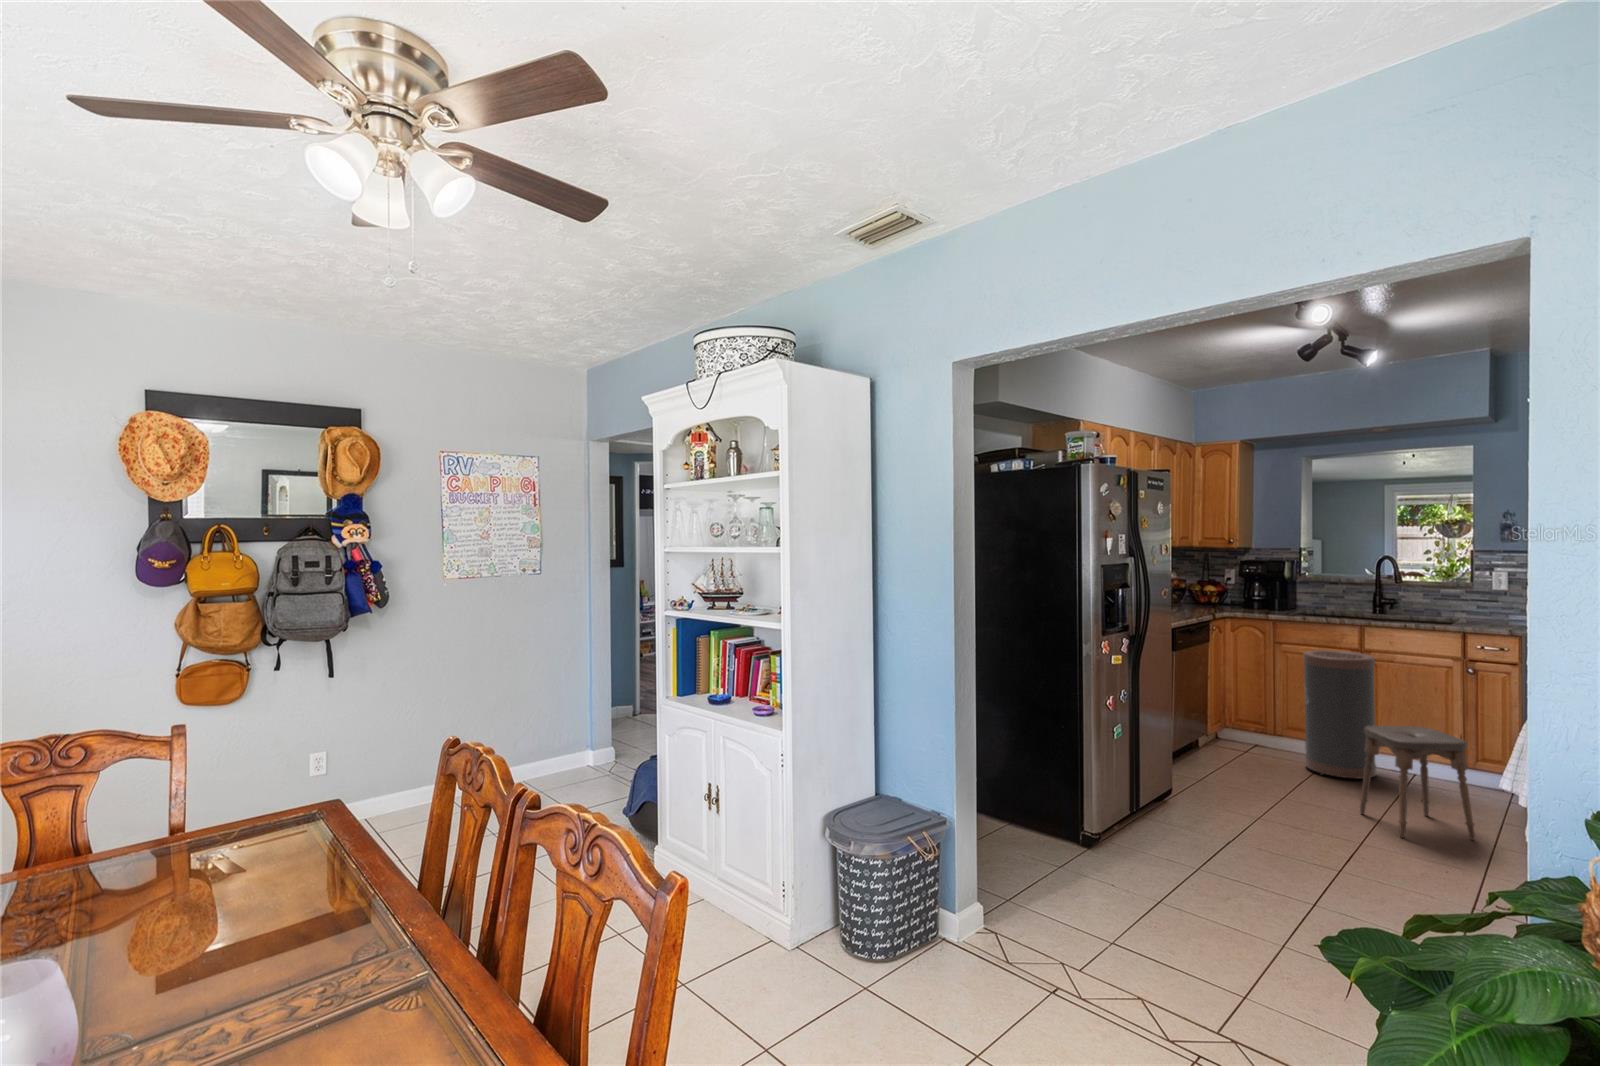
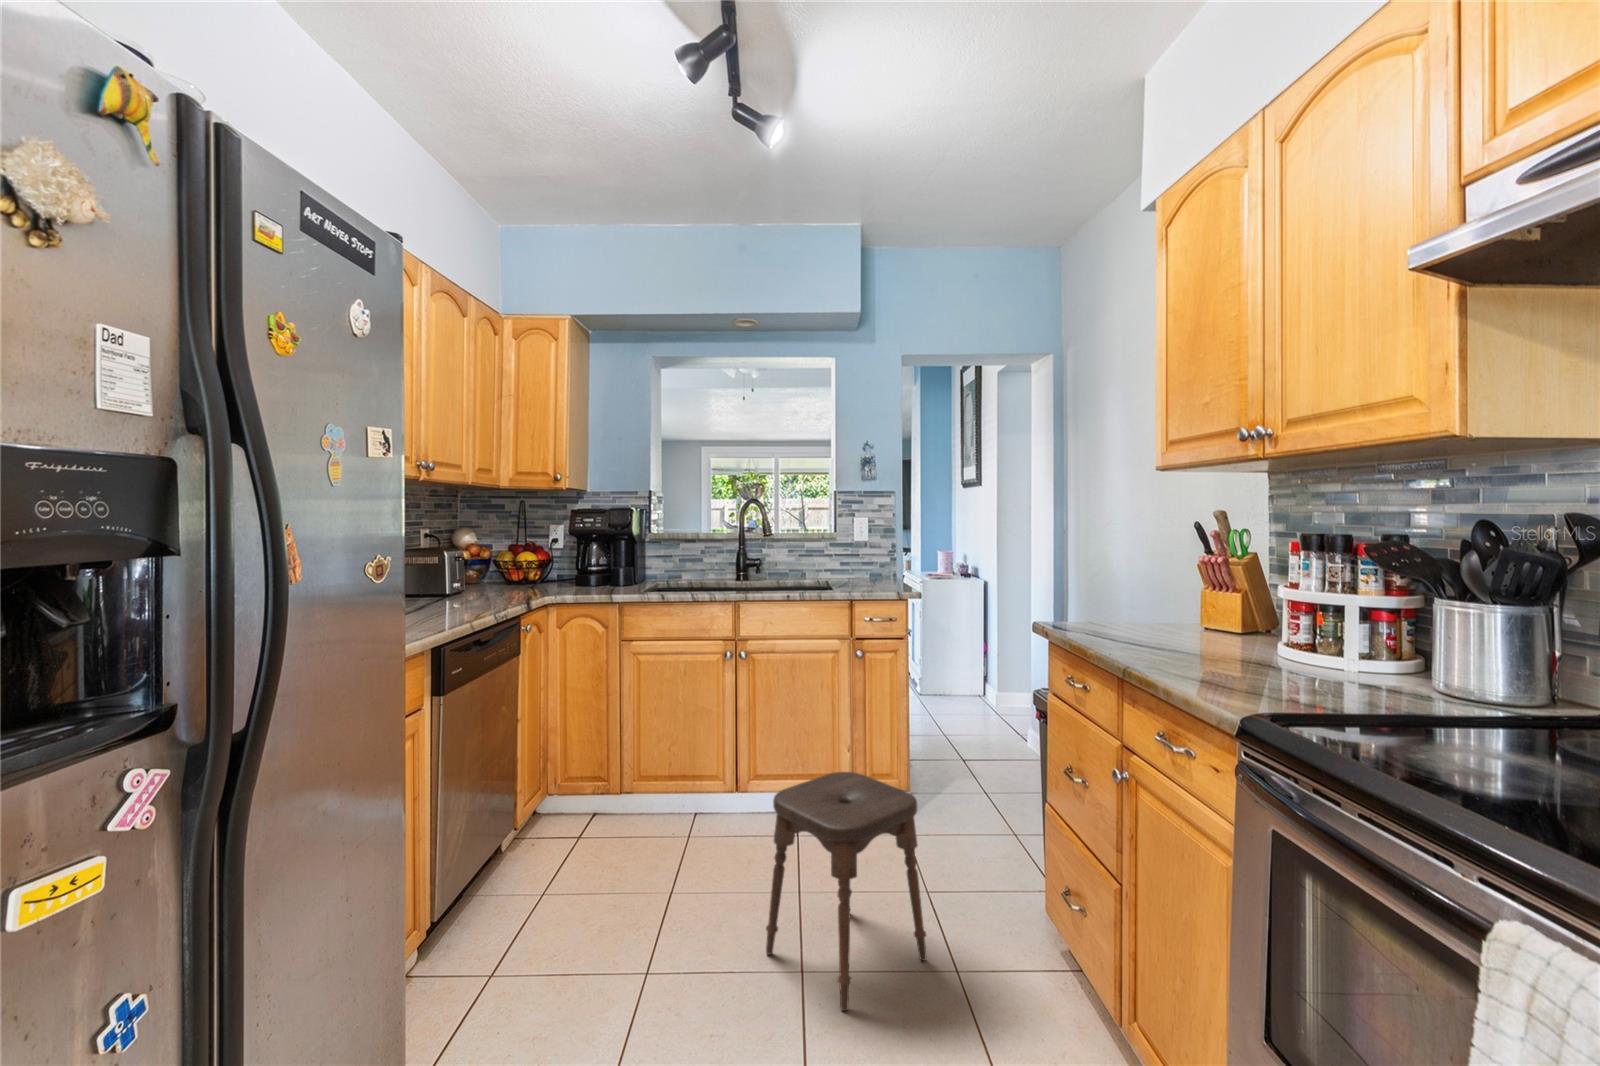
trash can: present [1303,650,1376,779] -> none [664,644,760,856]

